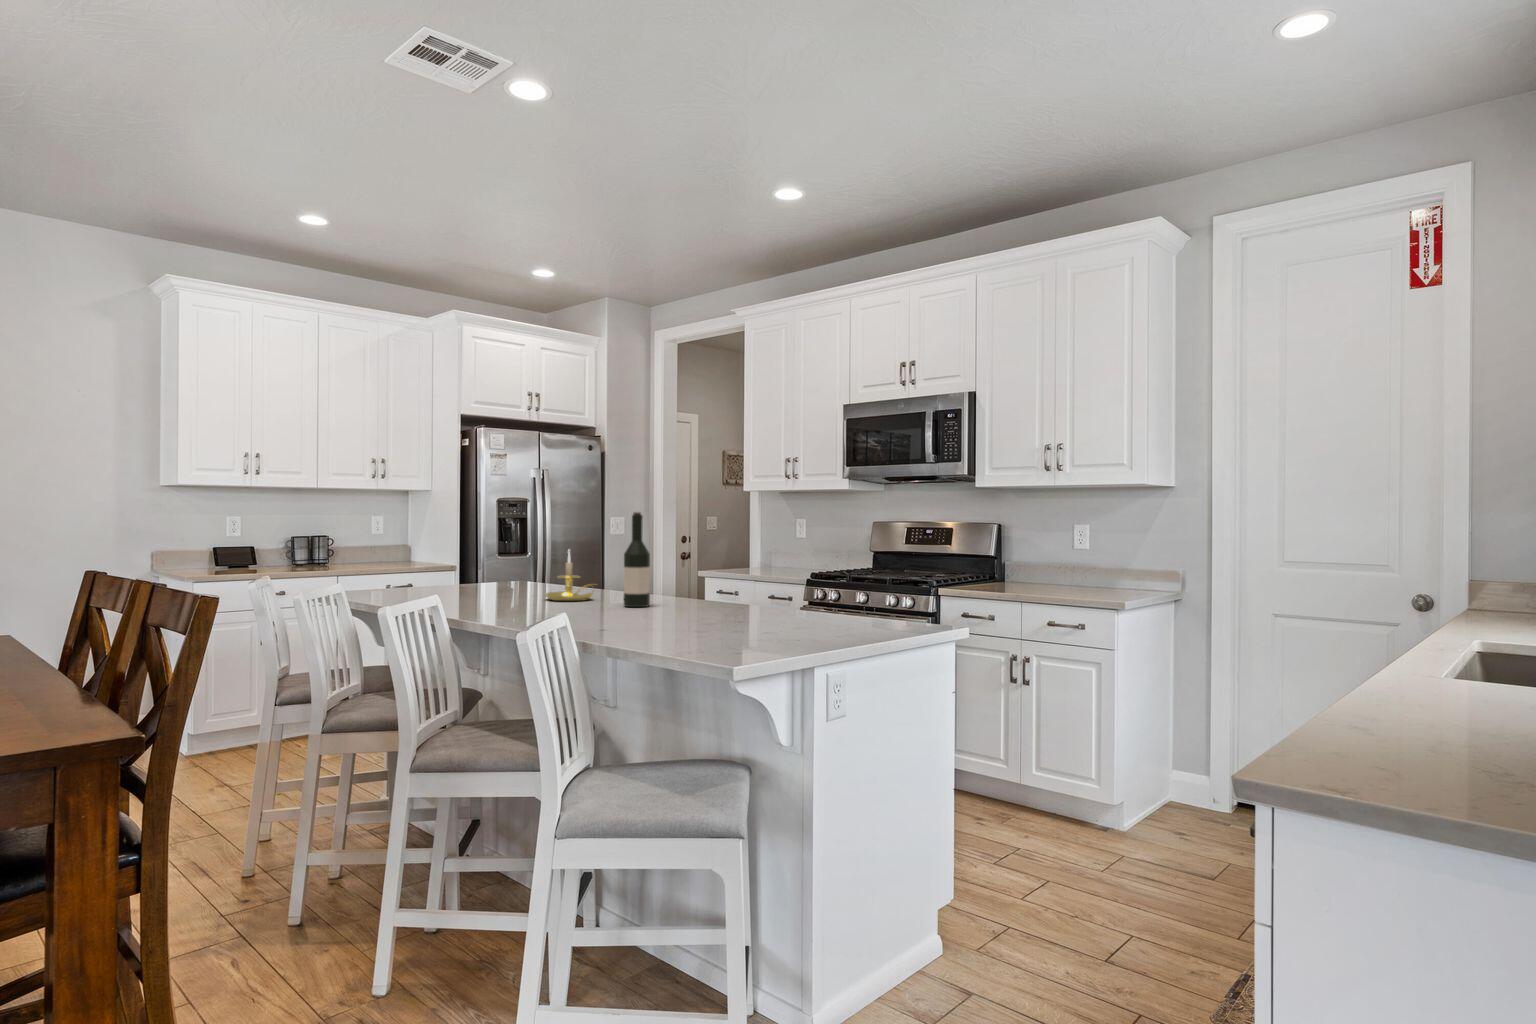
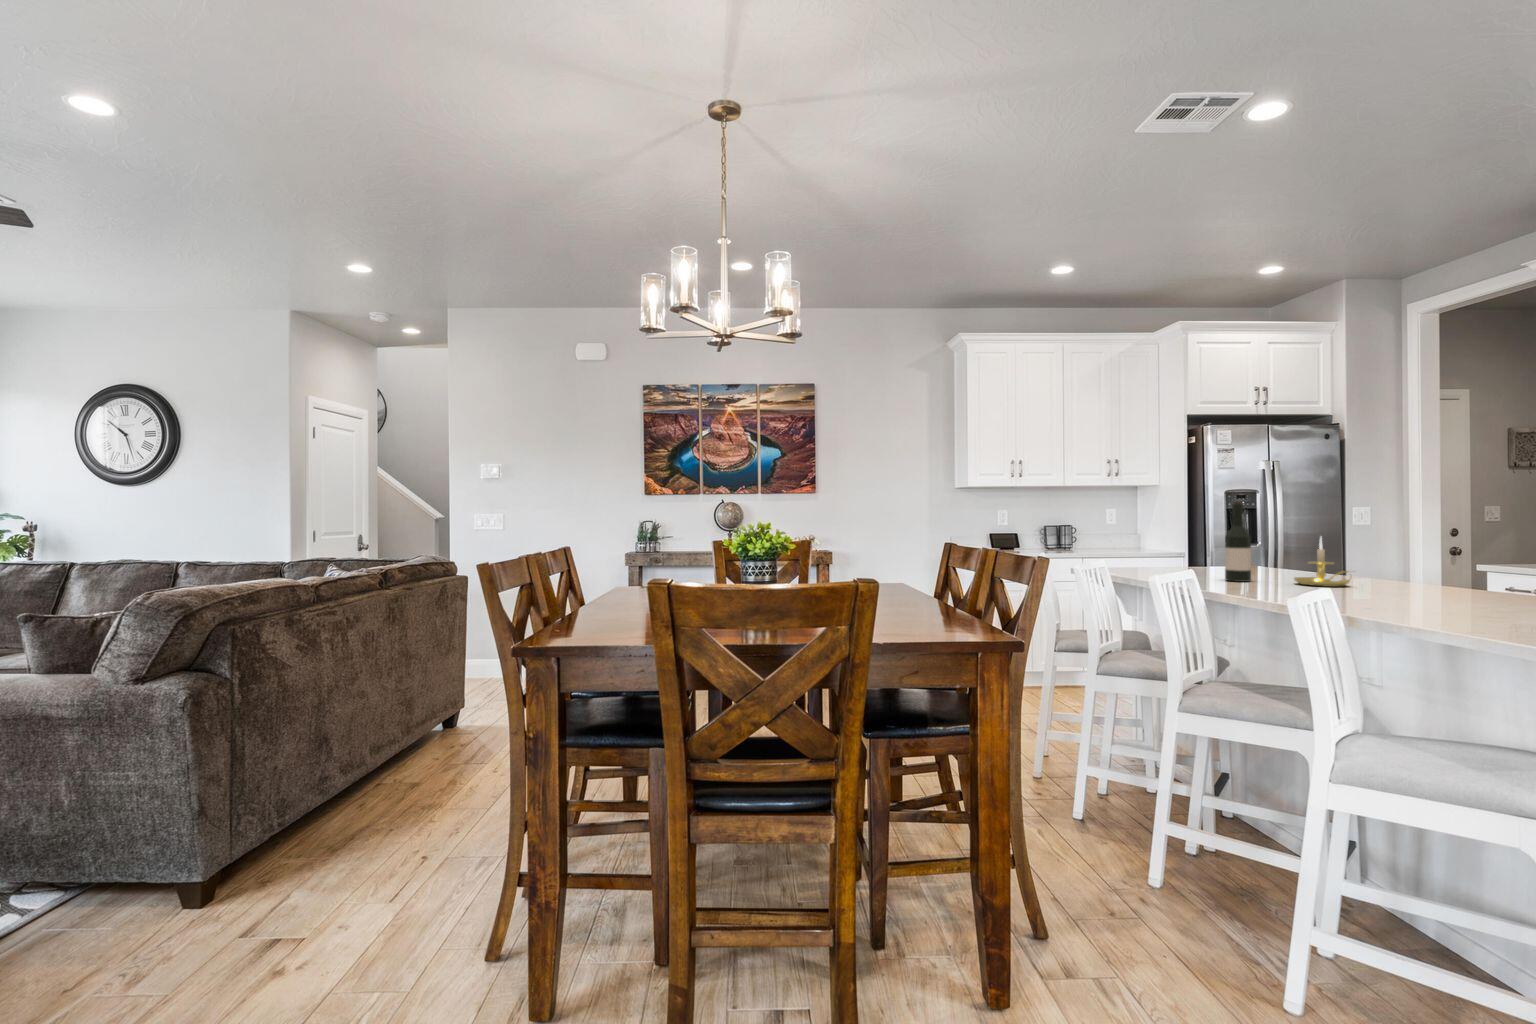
wine bottle: present [624,512,650,607] -> present [1225,502,1251,582]

